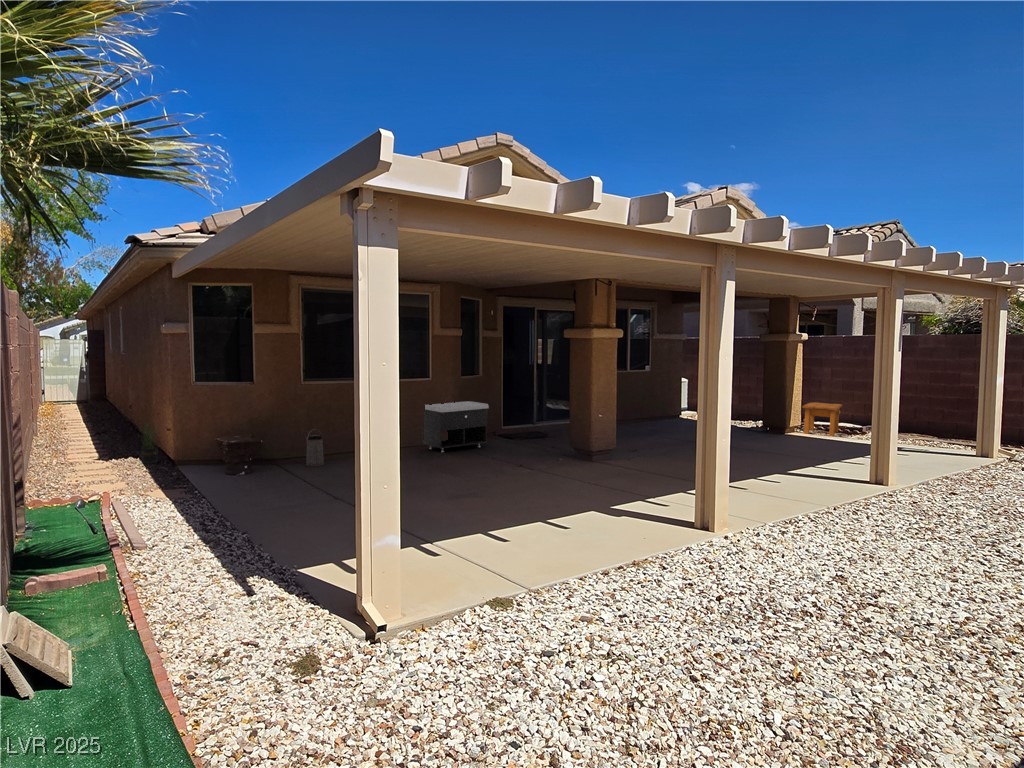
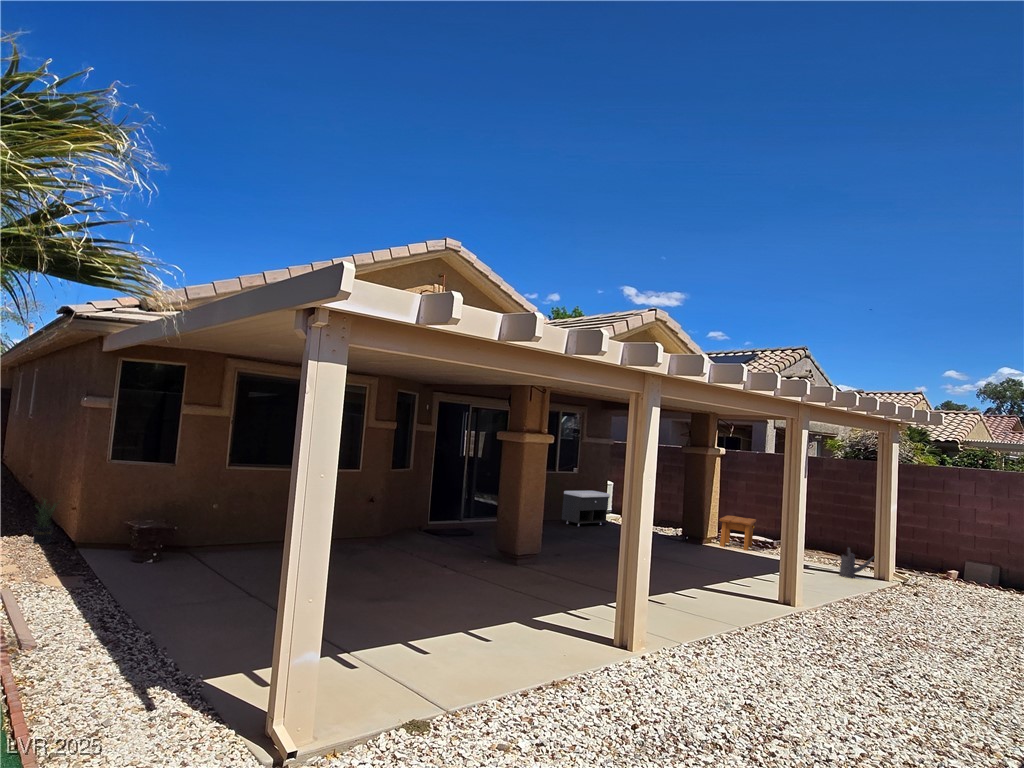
storage bench: present [423,401,489,452] -> present [562,490,610,526]
watering can: present [306,429,324,466] -> present [839,548,875,578]

